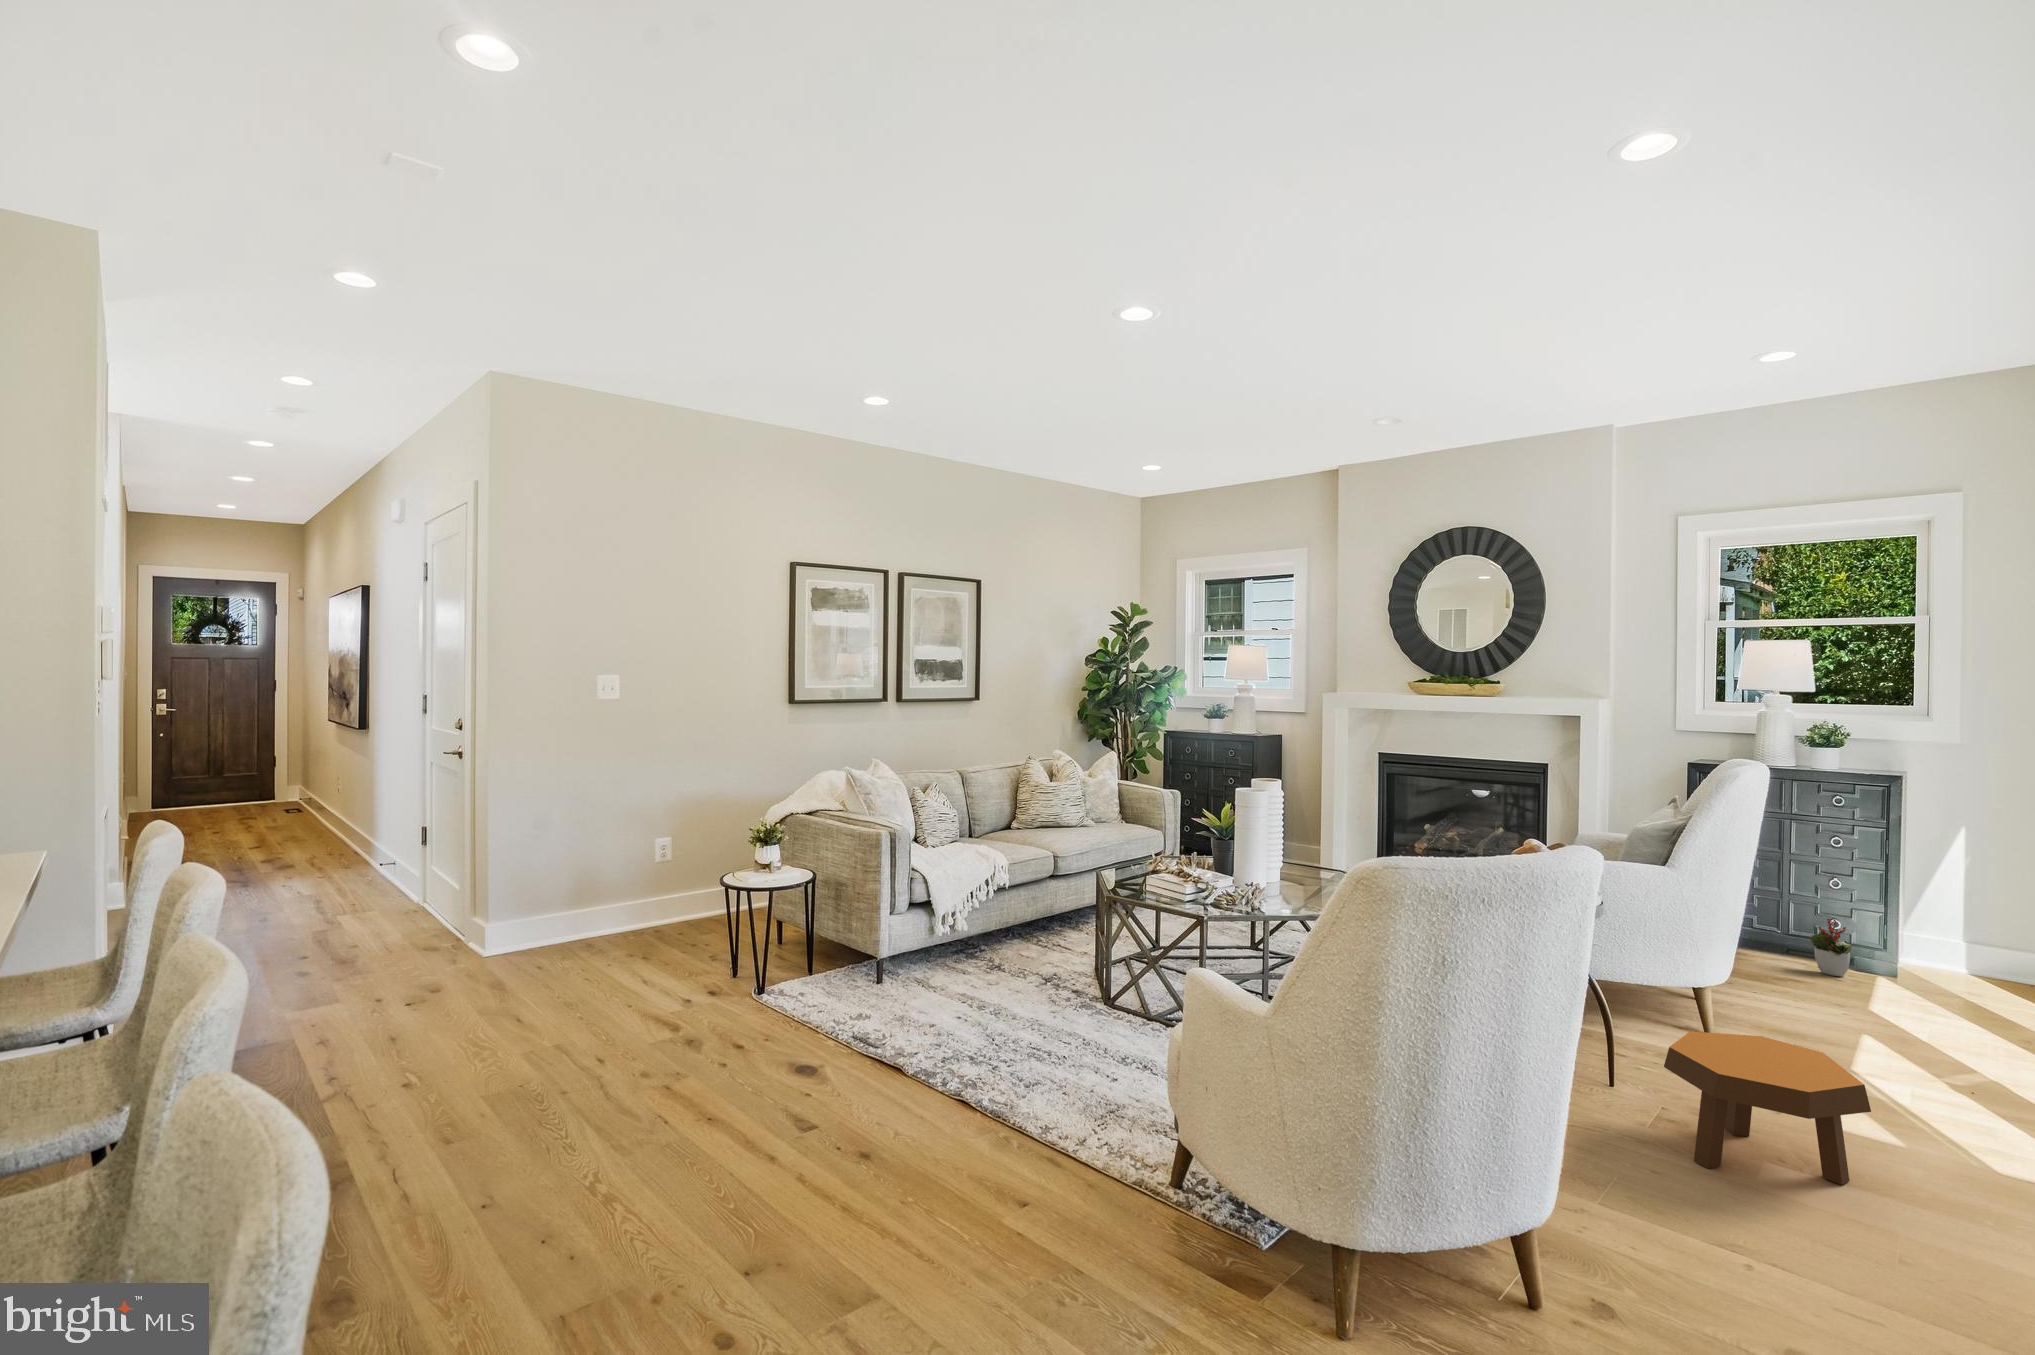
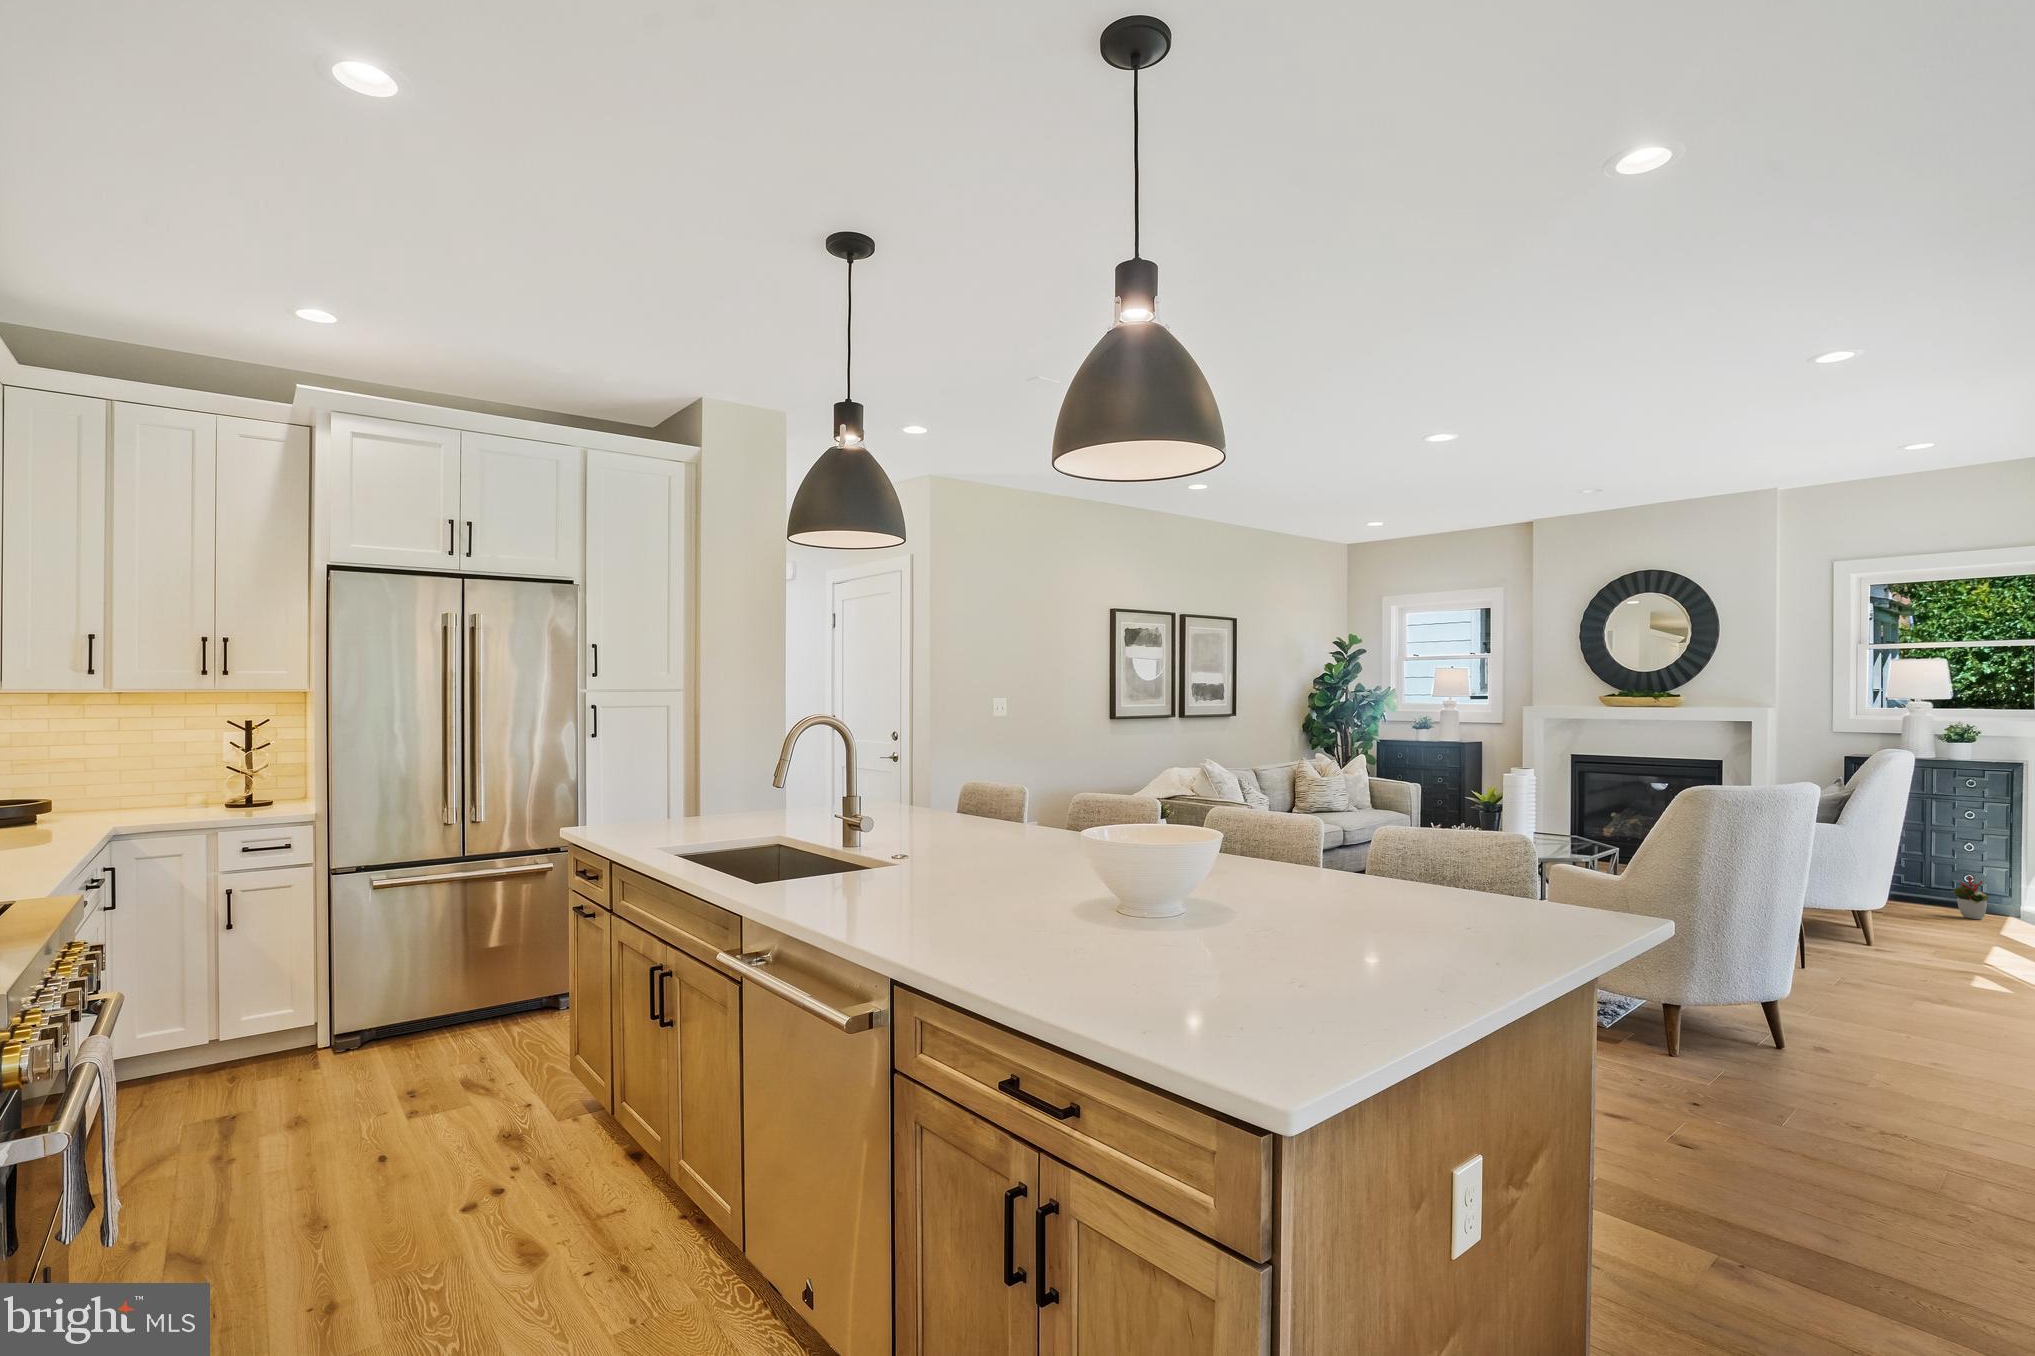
footstool: present [1664,1031,1871,1185] -> none [1844,927,1991,1015]

